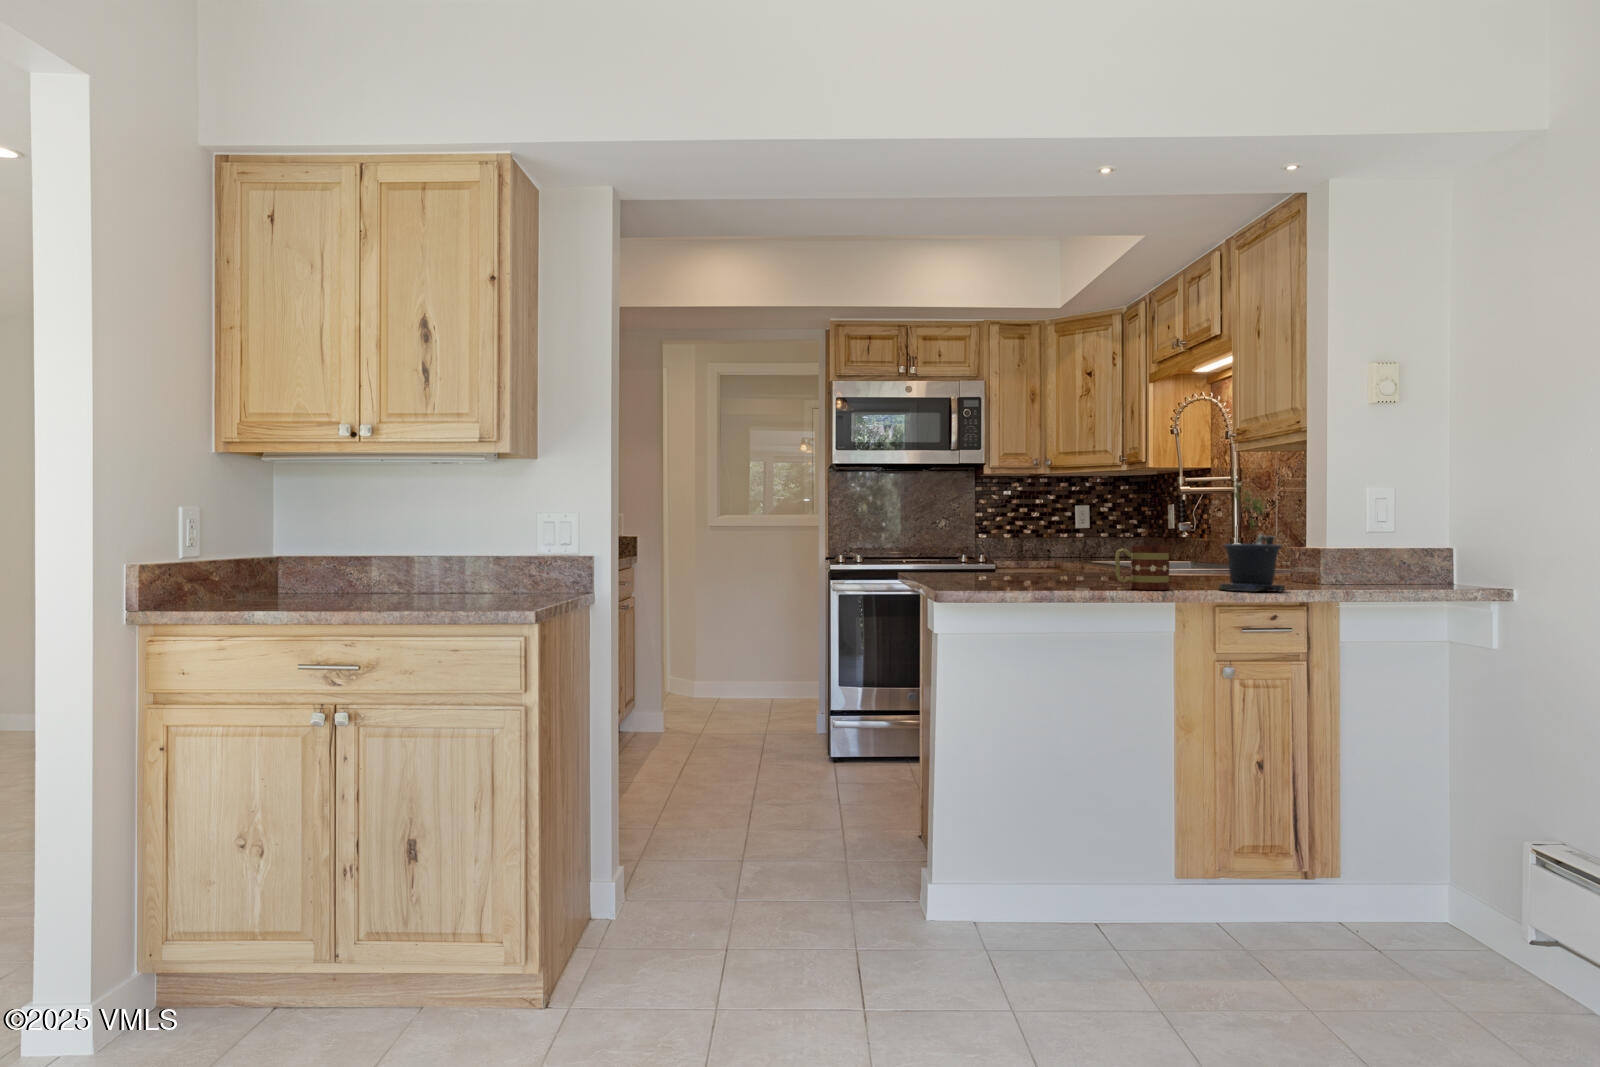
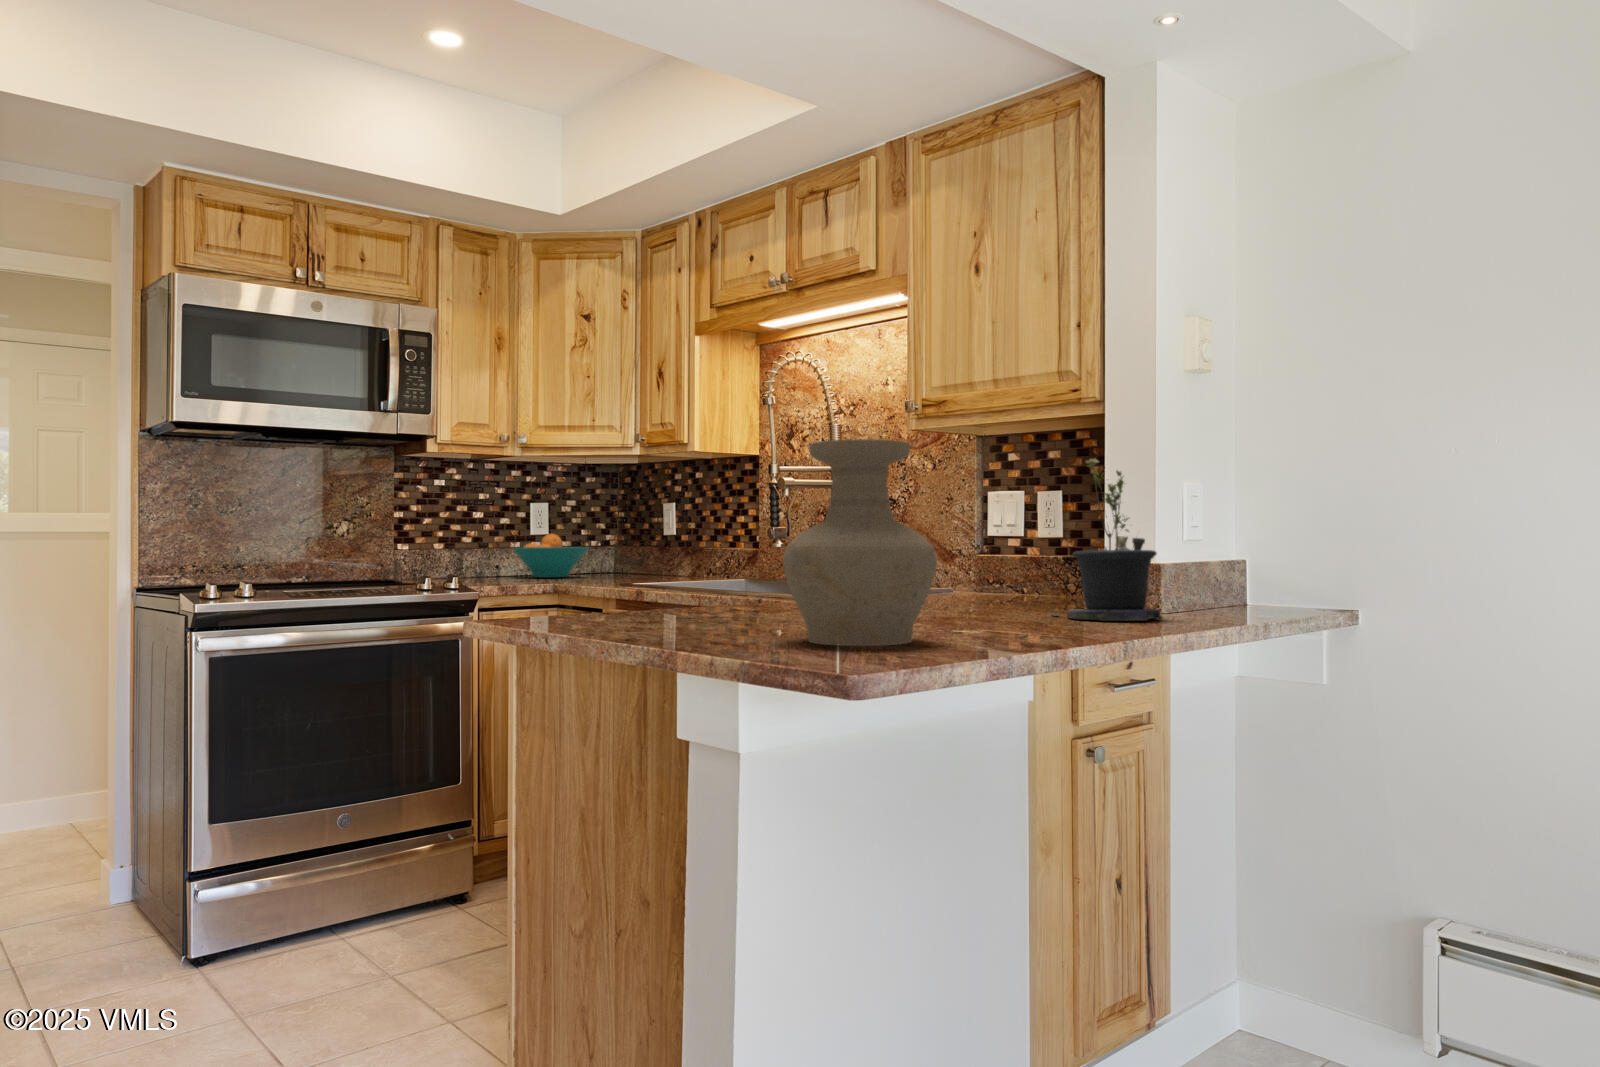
vase: none [963,486,1044,590] -> present [783,439,937,646]
fruit bowl: none [1058,528,1115,560] -> present [513,534,588,578]
mug: present [1115,545,1170,590] -> none [985,554,1047,627]

